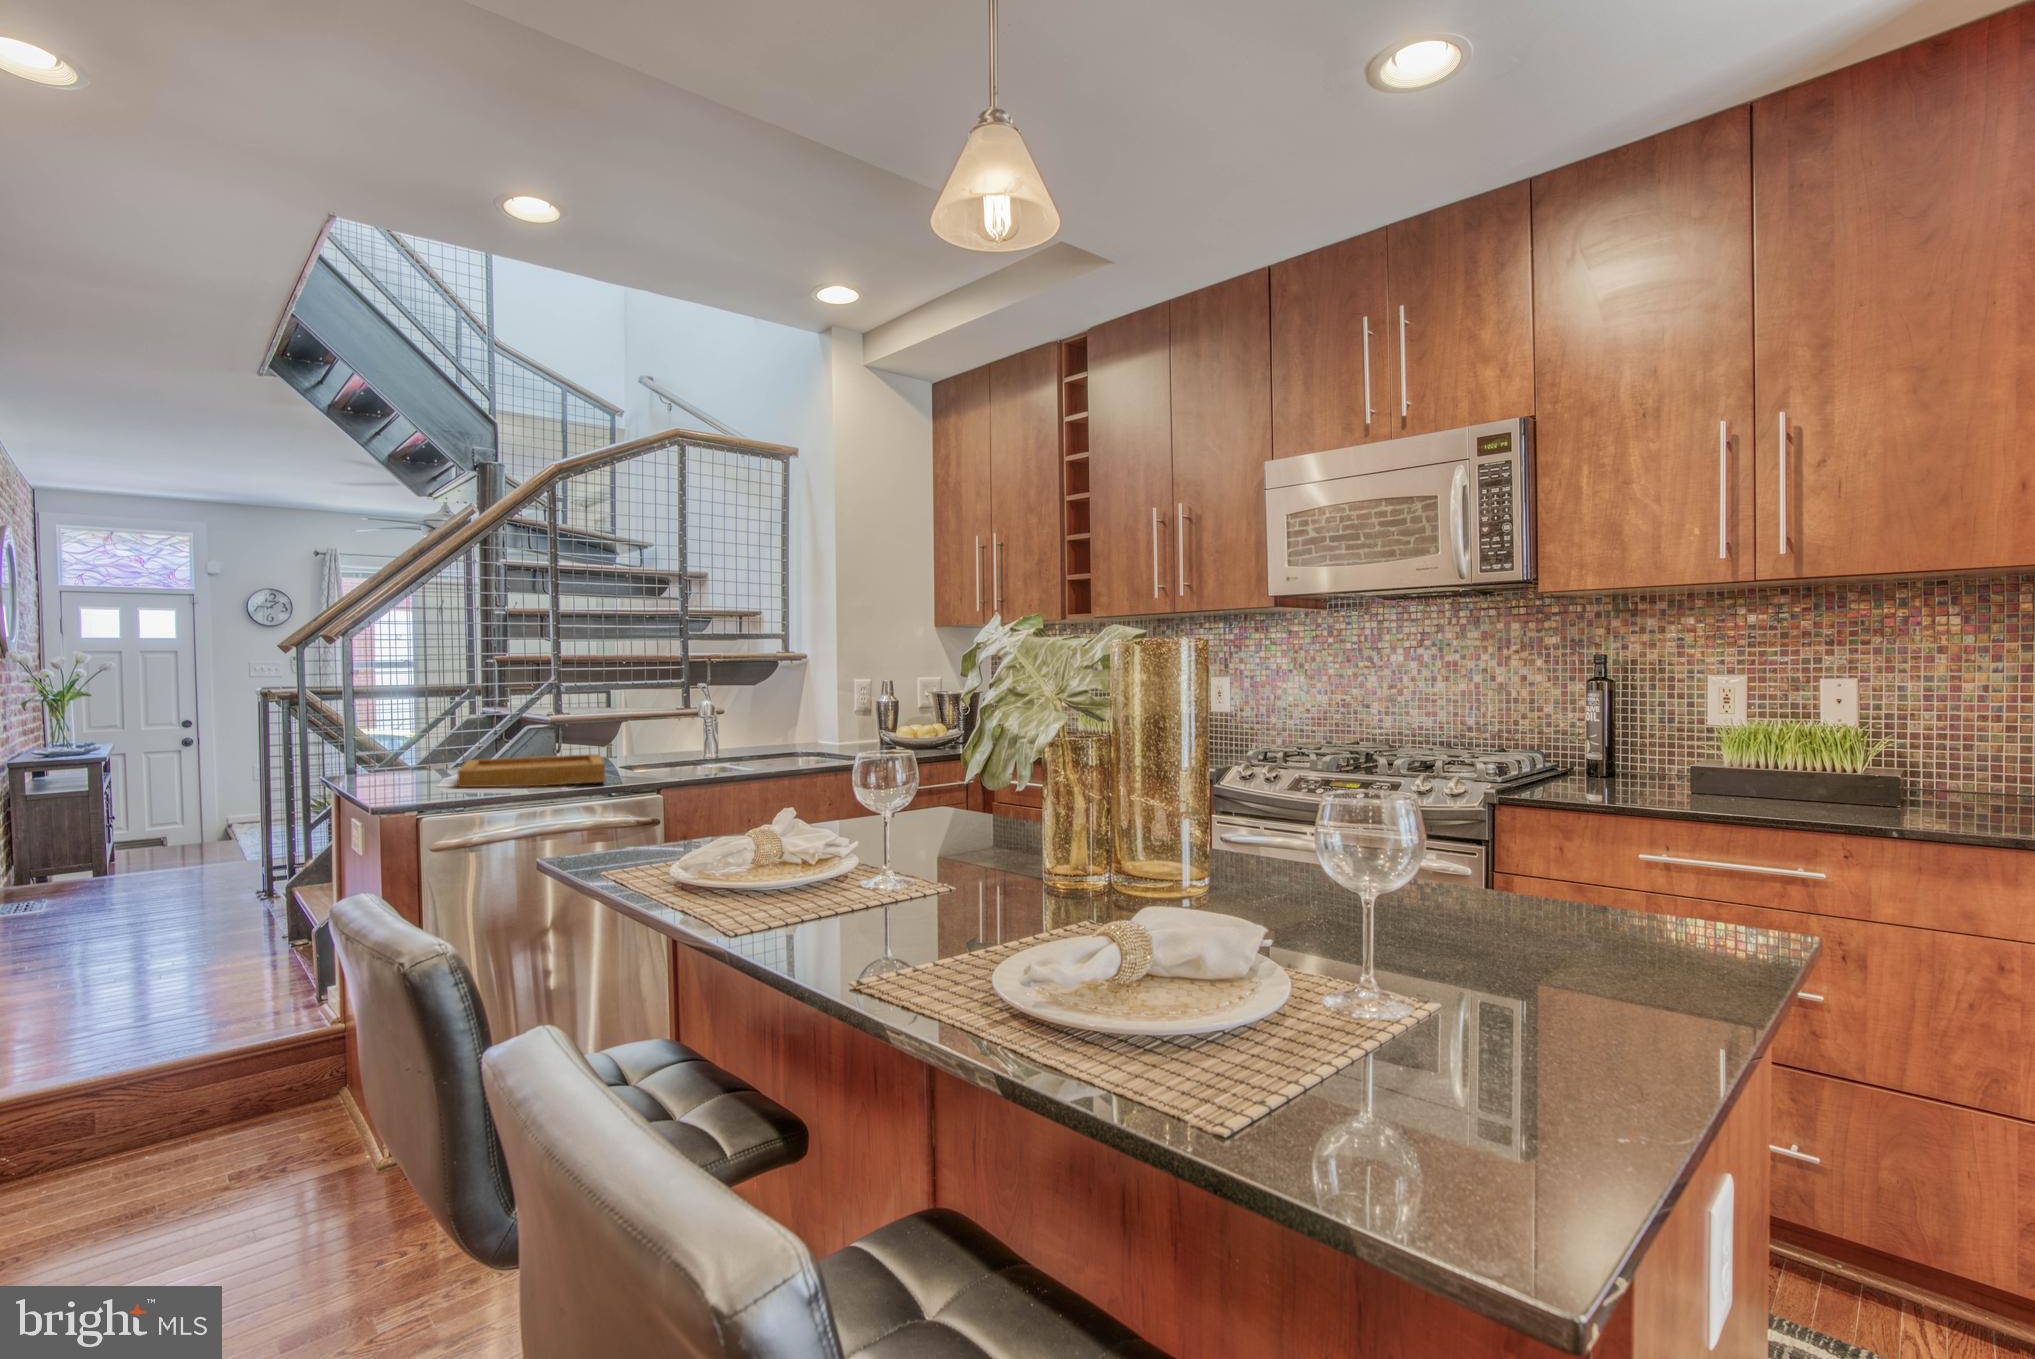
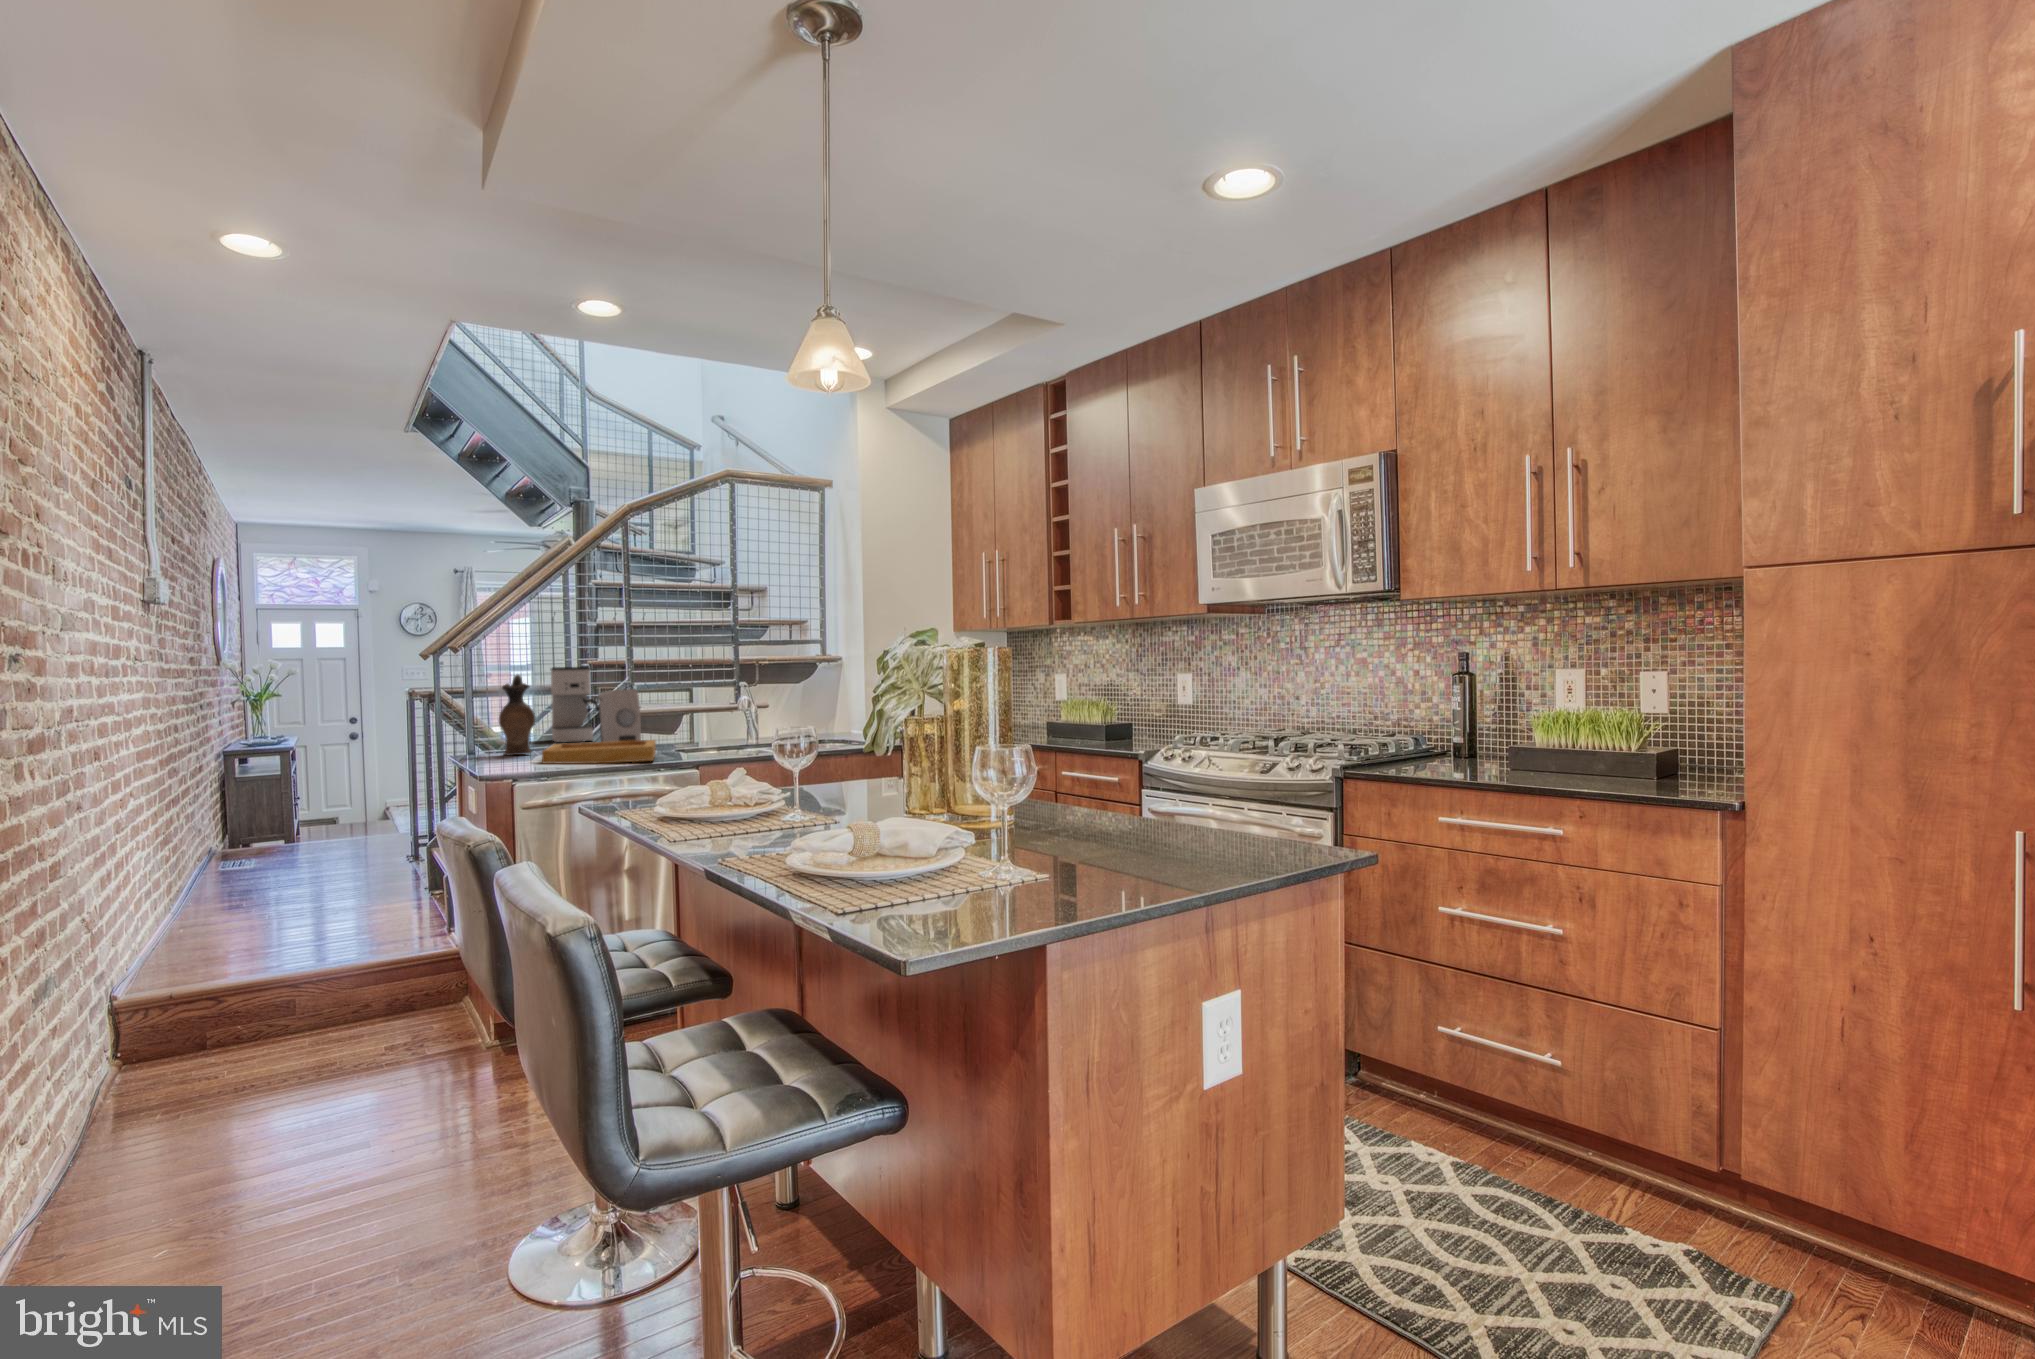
coffee maker: none [449,663,511,755] -> present [551,667,599,742]
ceramic pitcher: none [393,671,443,775] -> present [499,675,535,755]
soap dispenser: none [517,691,572,765] -> present [598,689,641,742]

